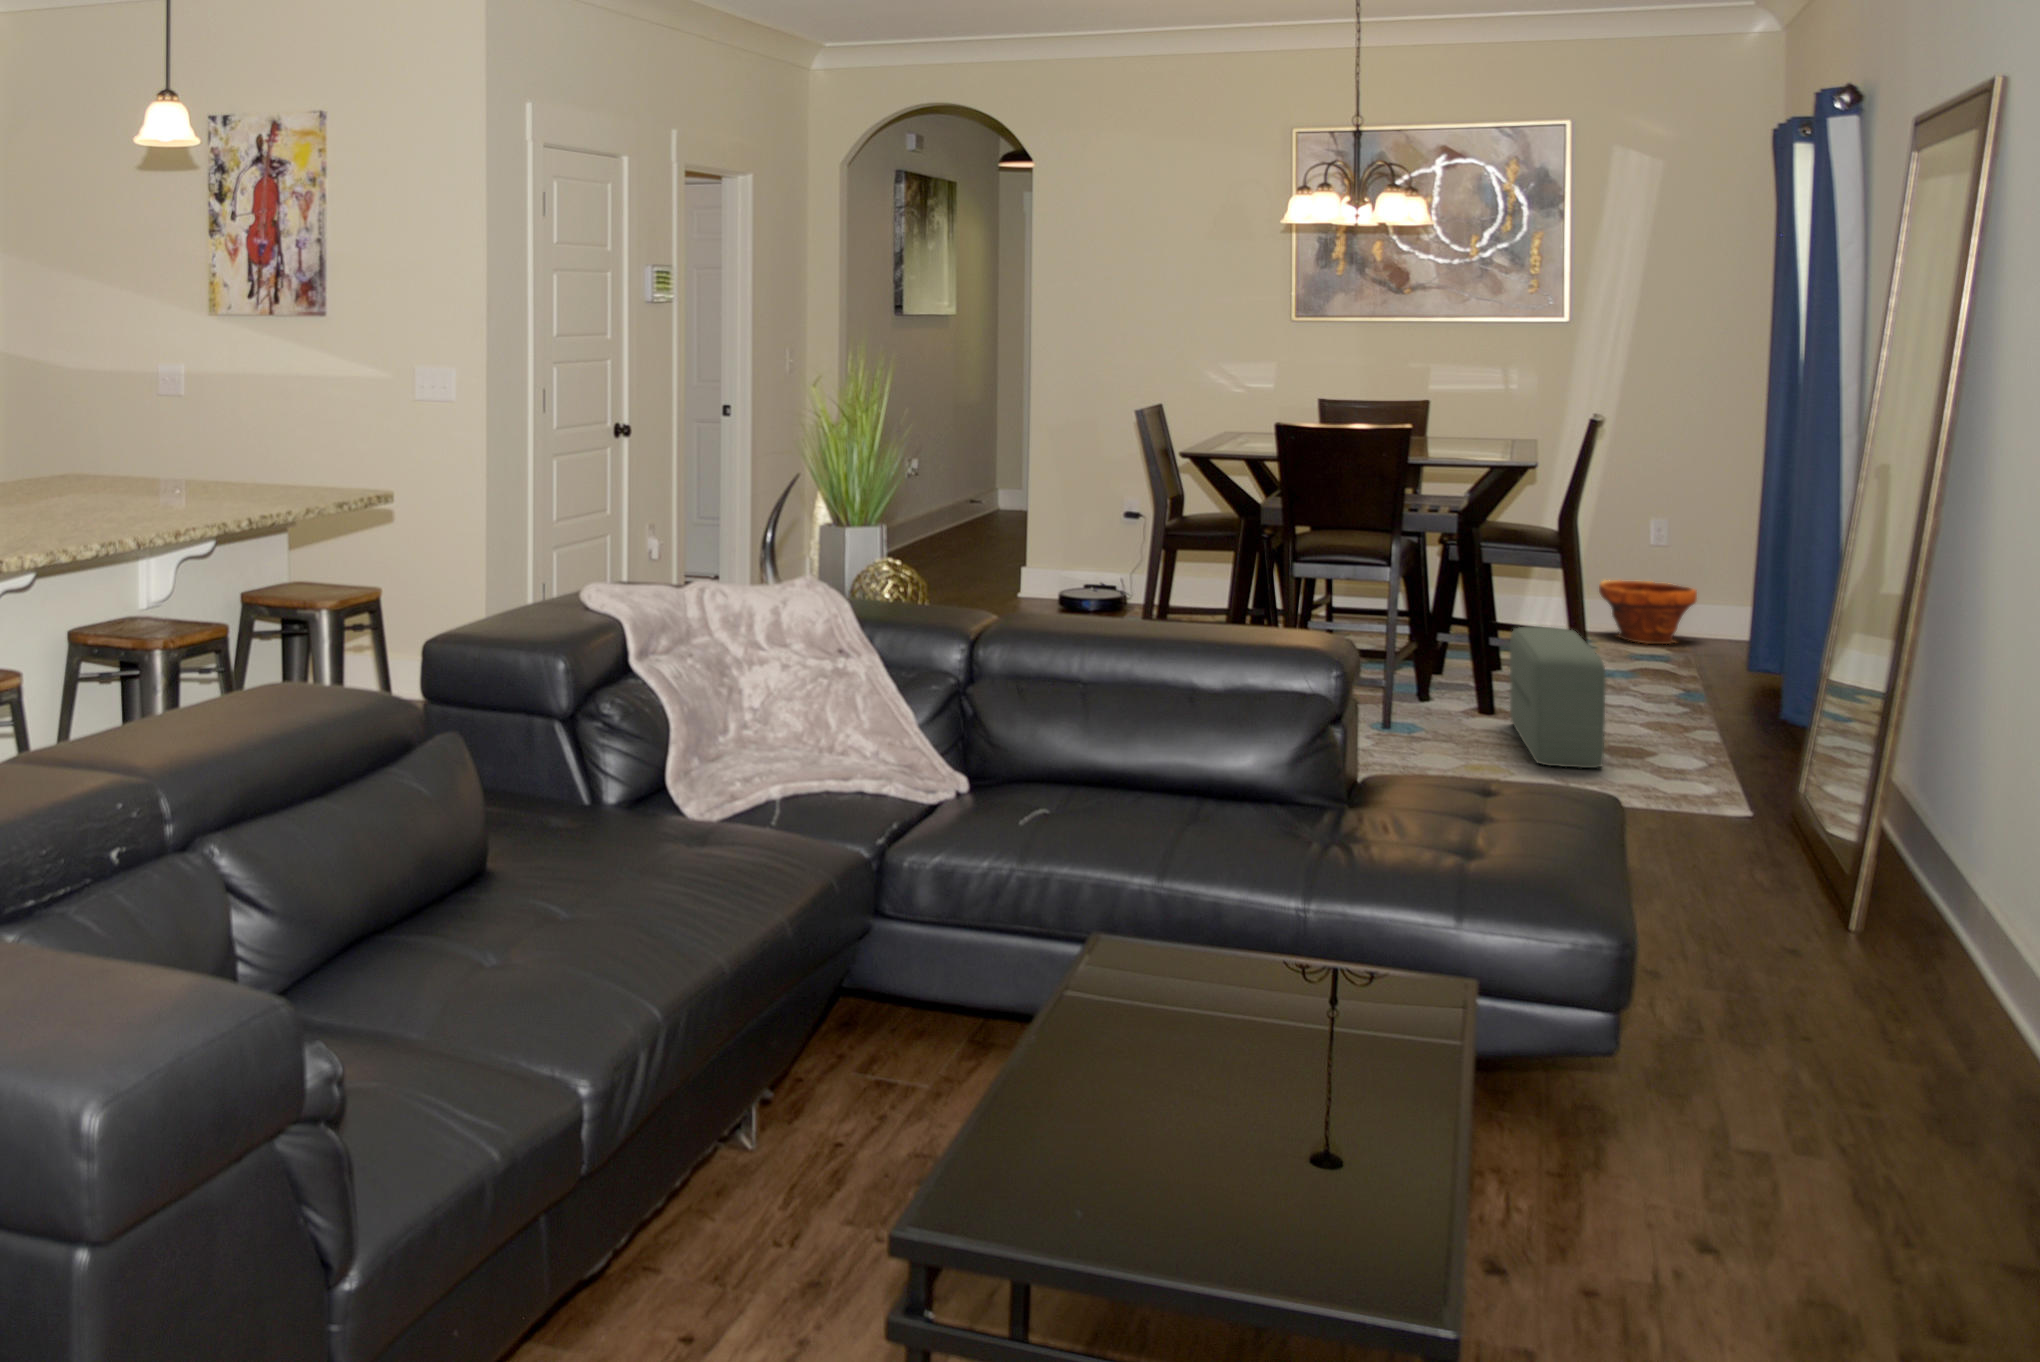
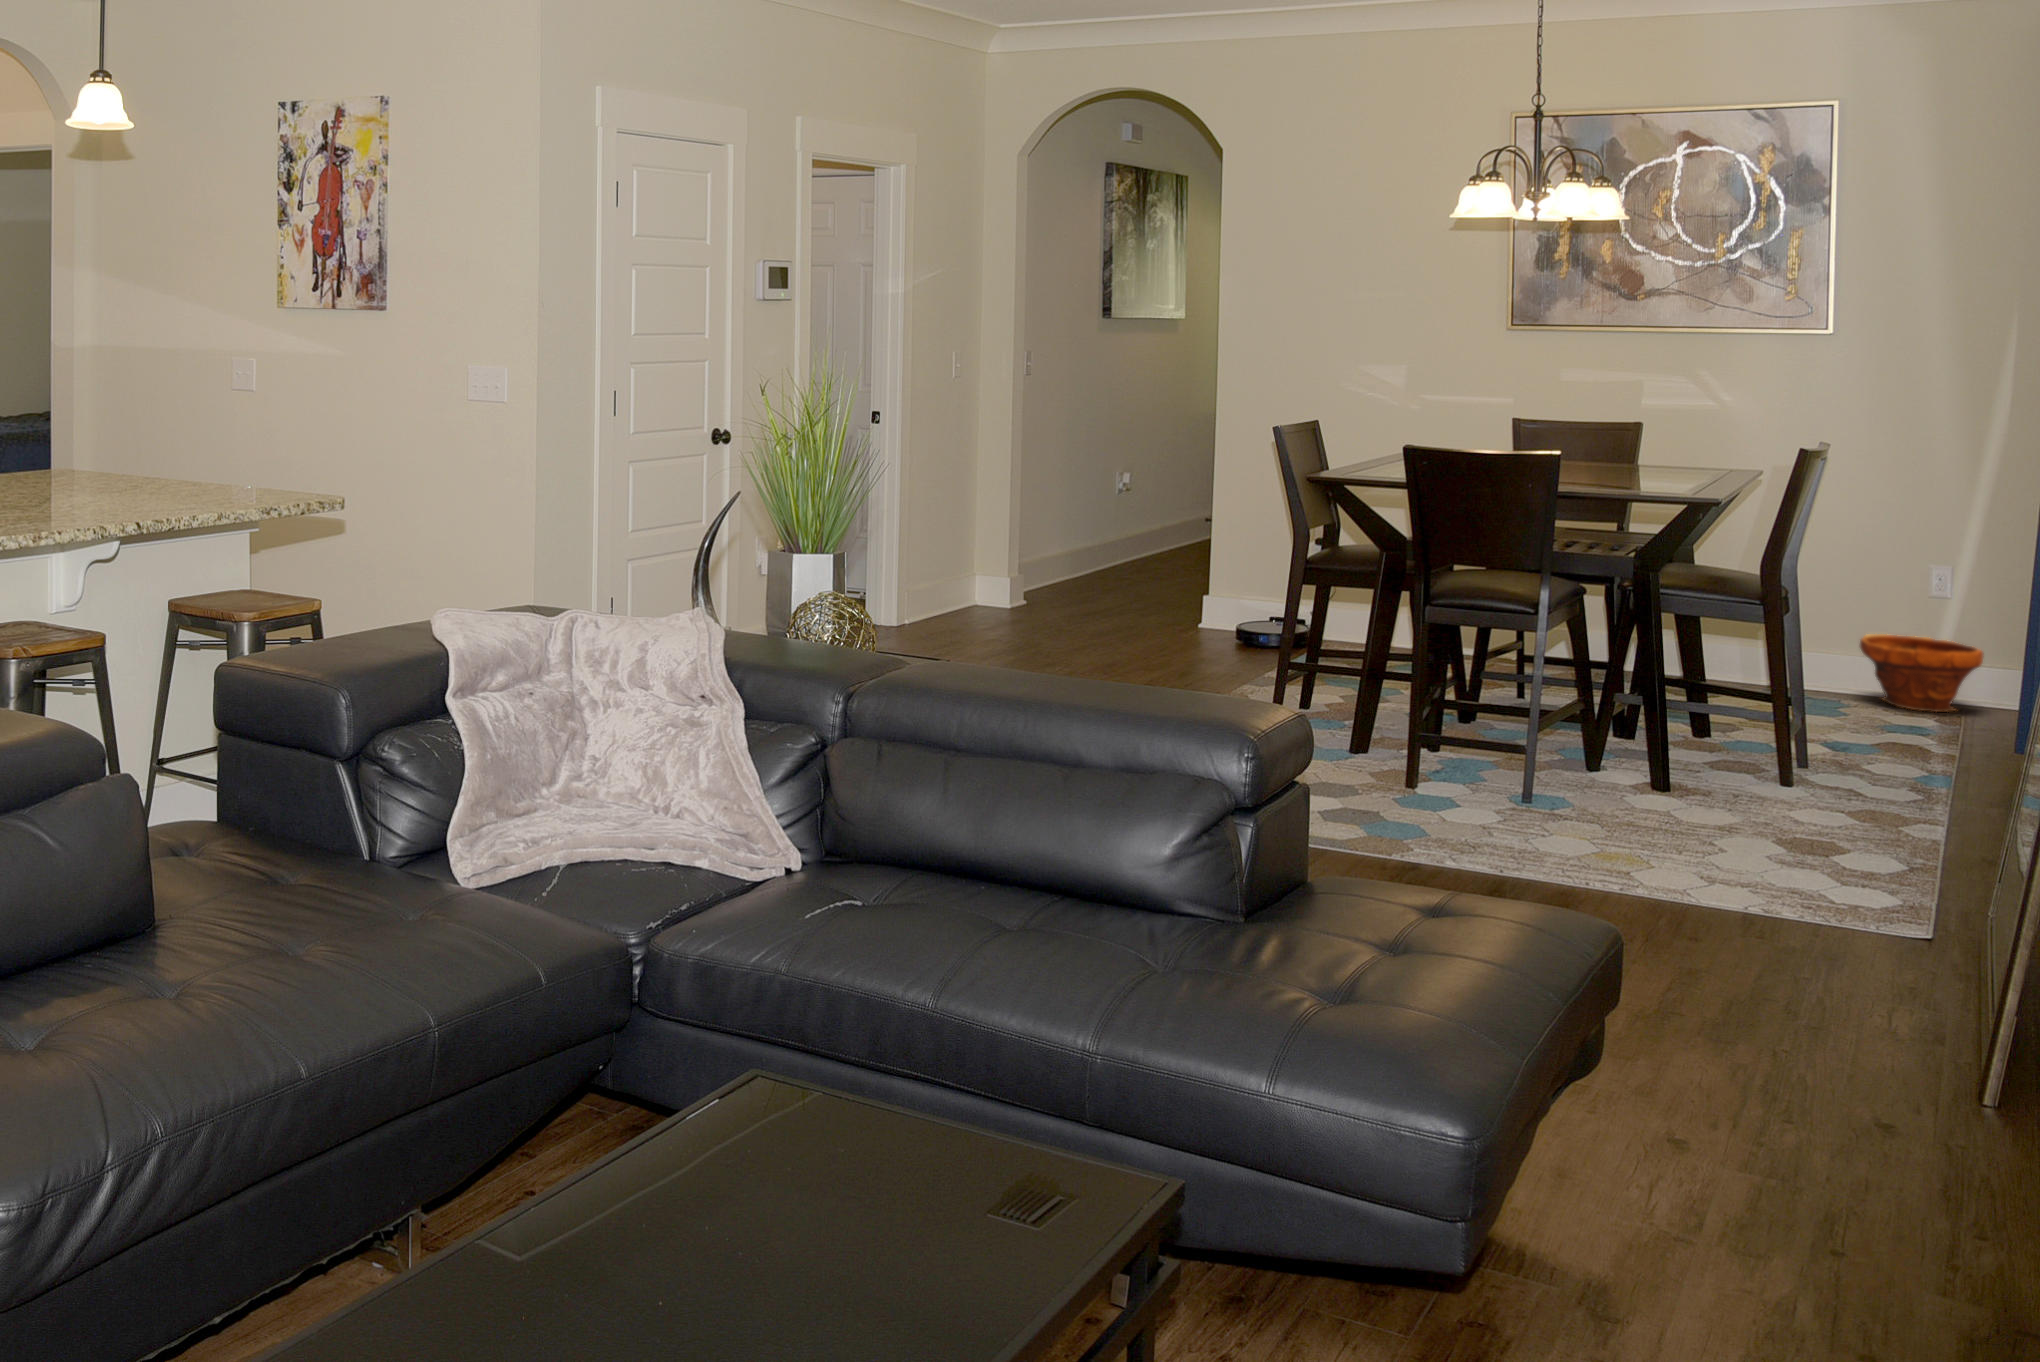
pouf: present [1510,626,1606,768] -> none [1687,691,1783,867]

